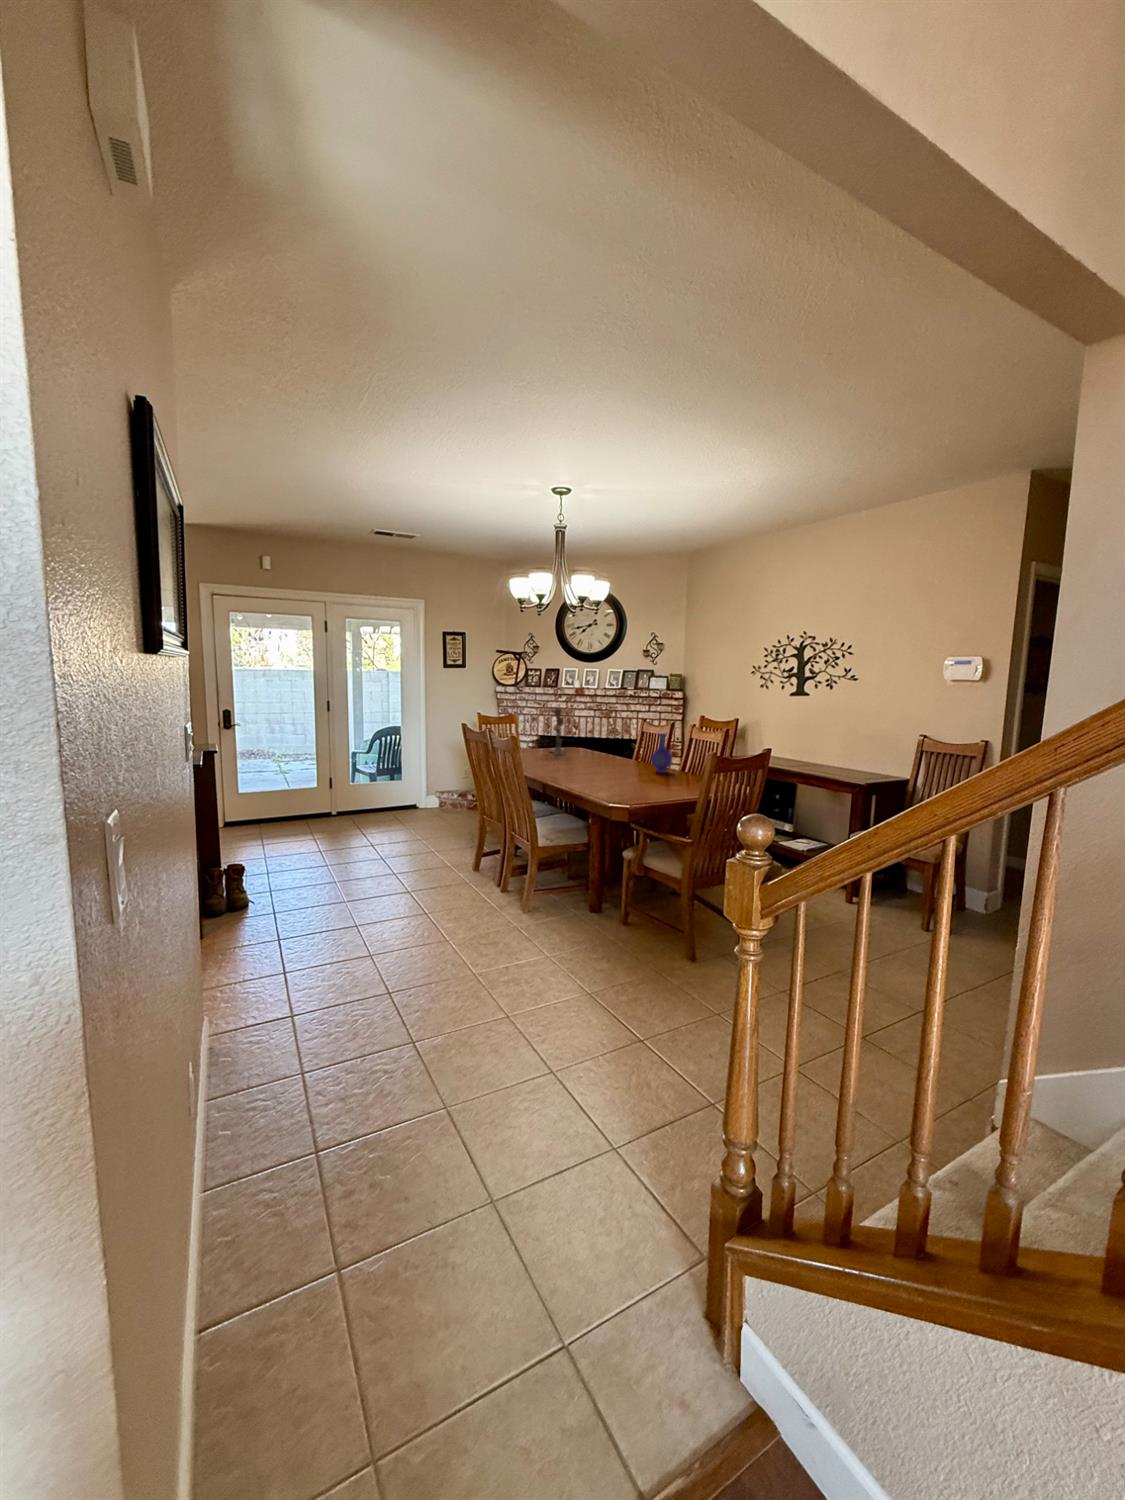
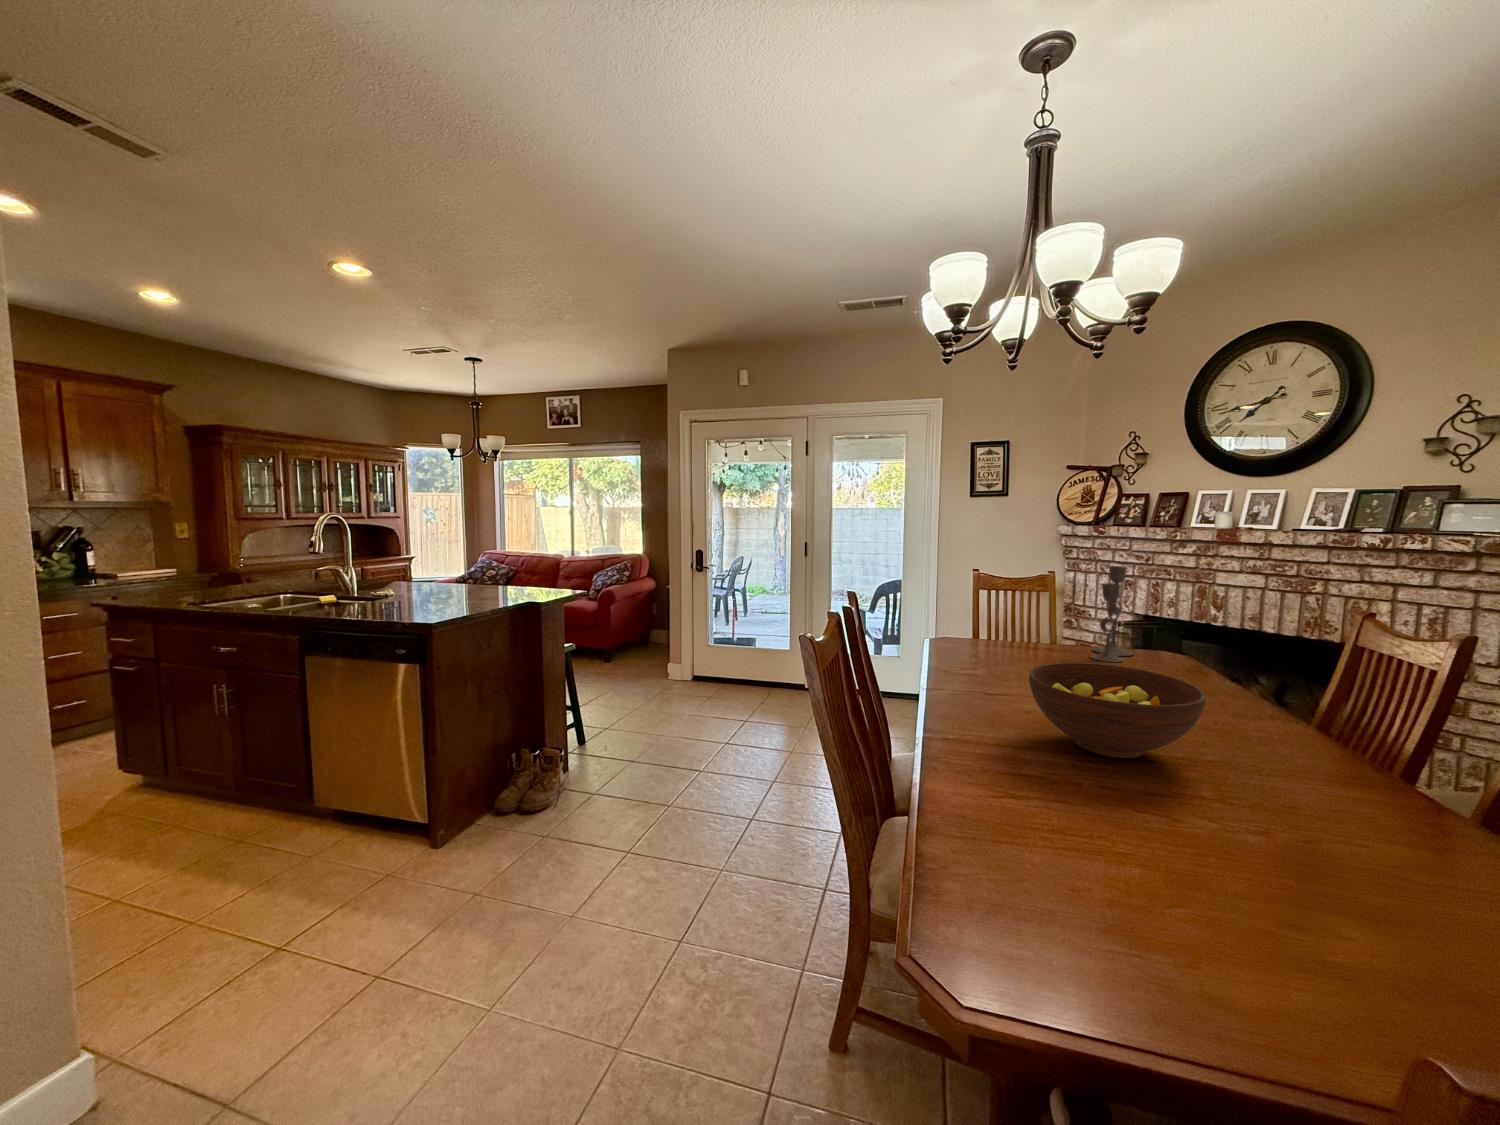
vase: present [651,733,672,773] -> none [1290,658,1382,787]
fruit bowl: none [580,746,636,777] -> present [1029,662,1206,758]

